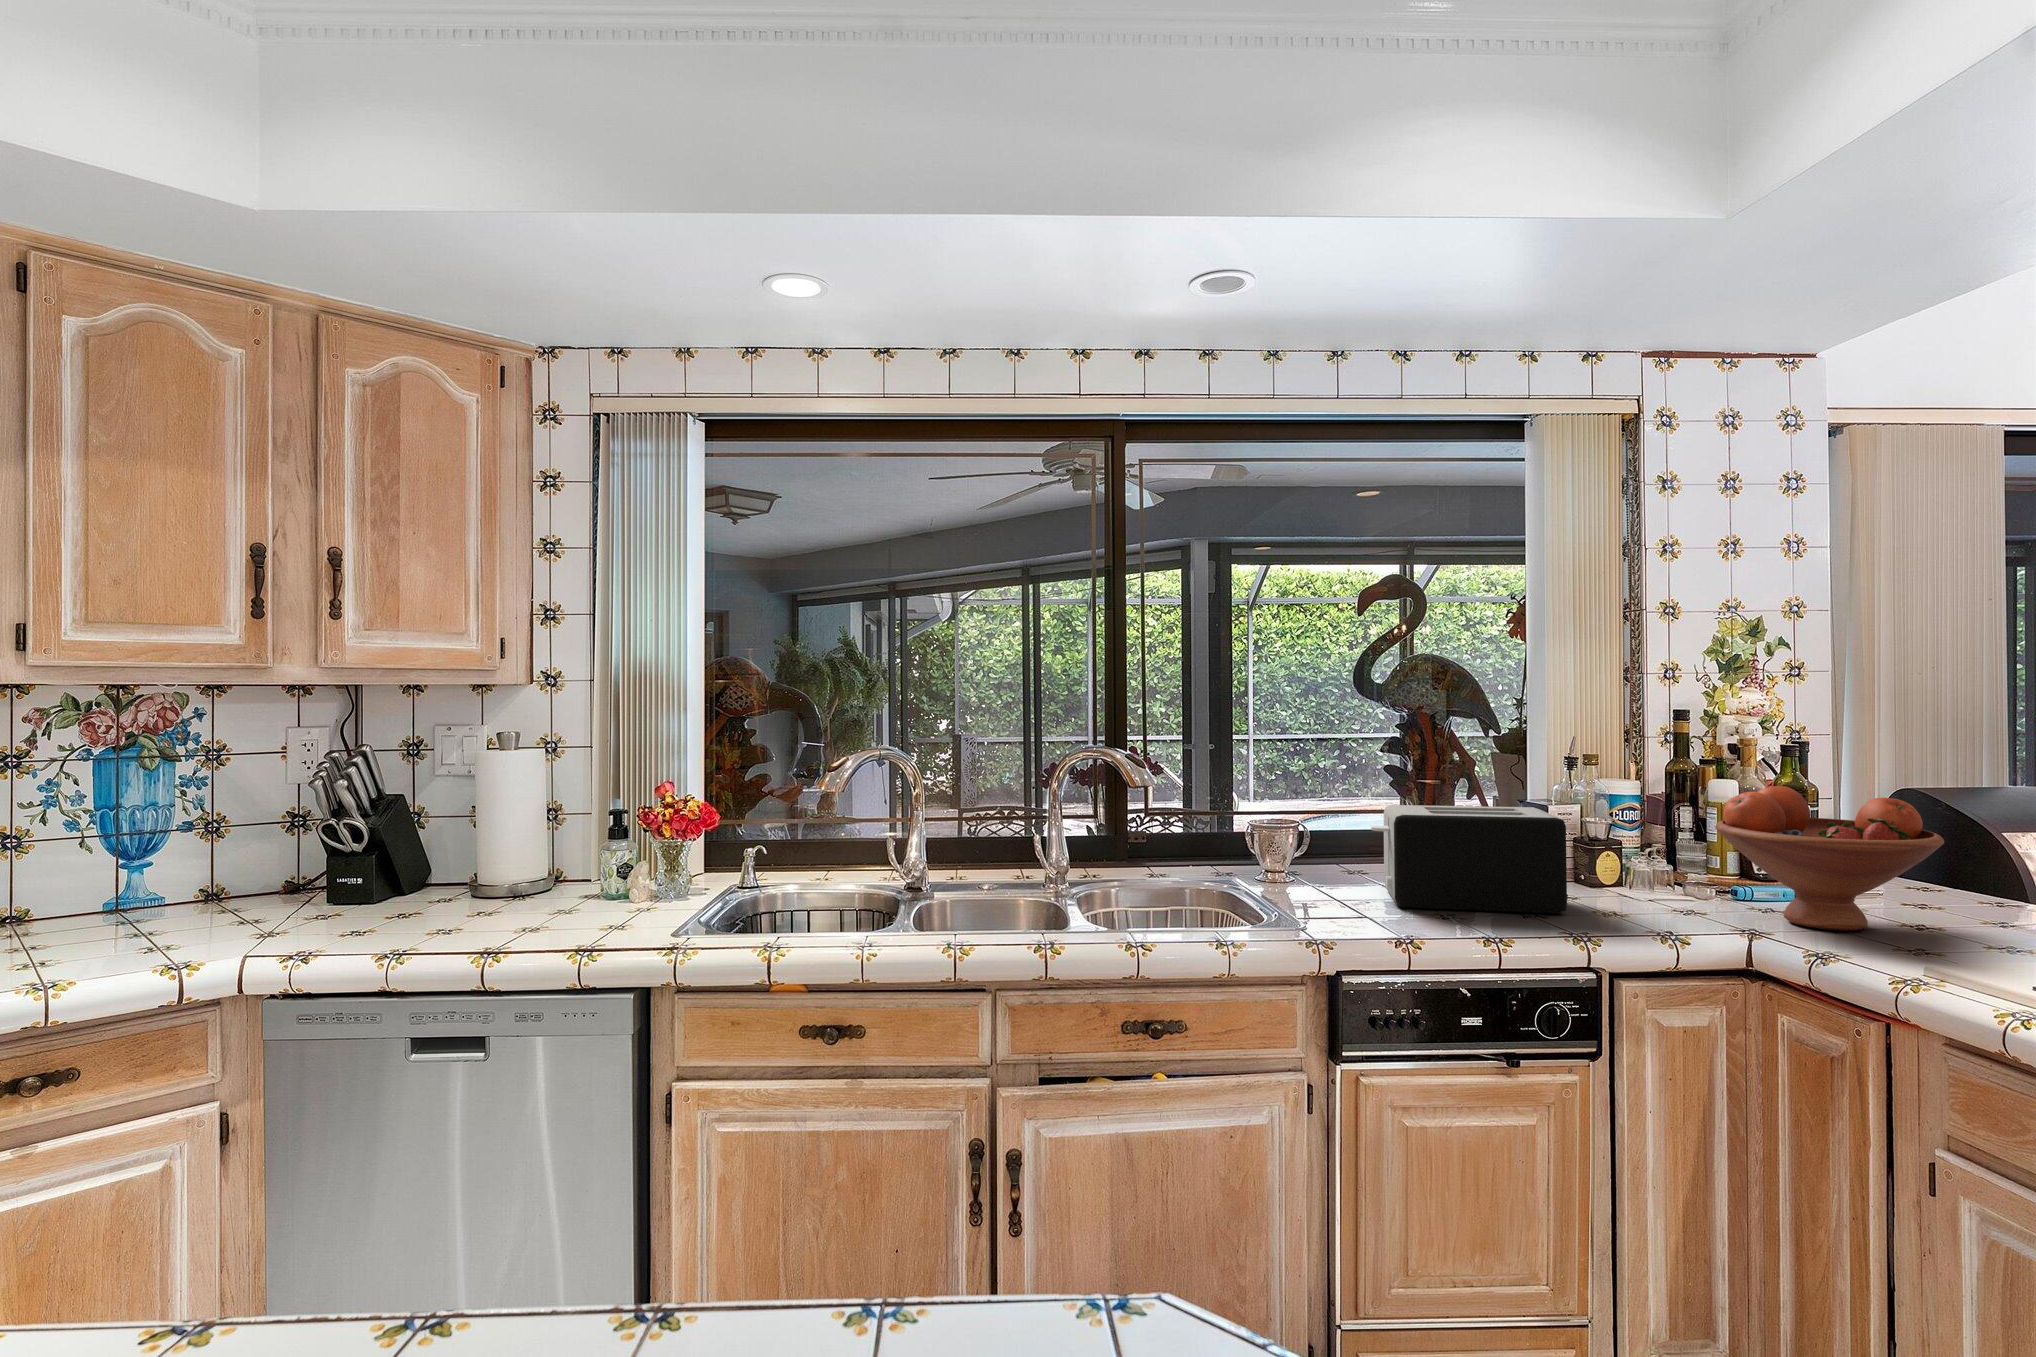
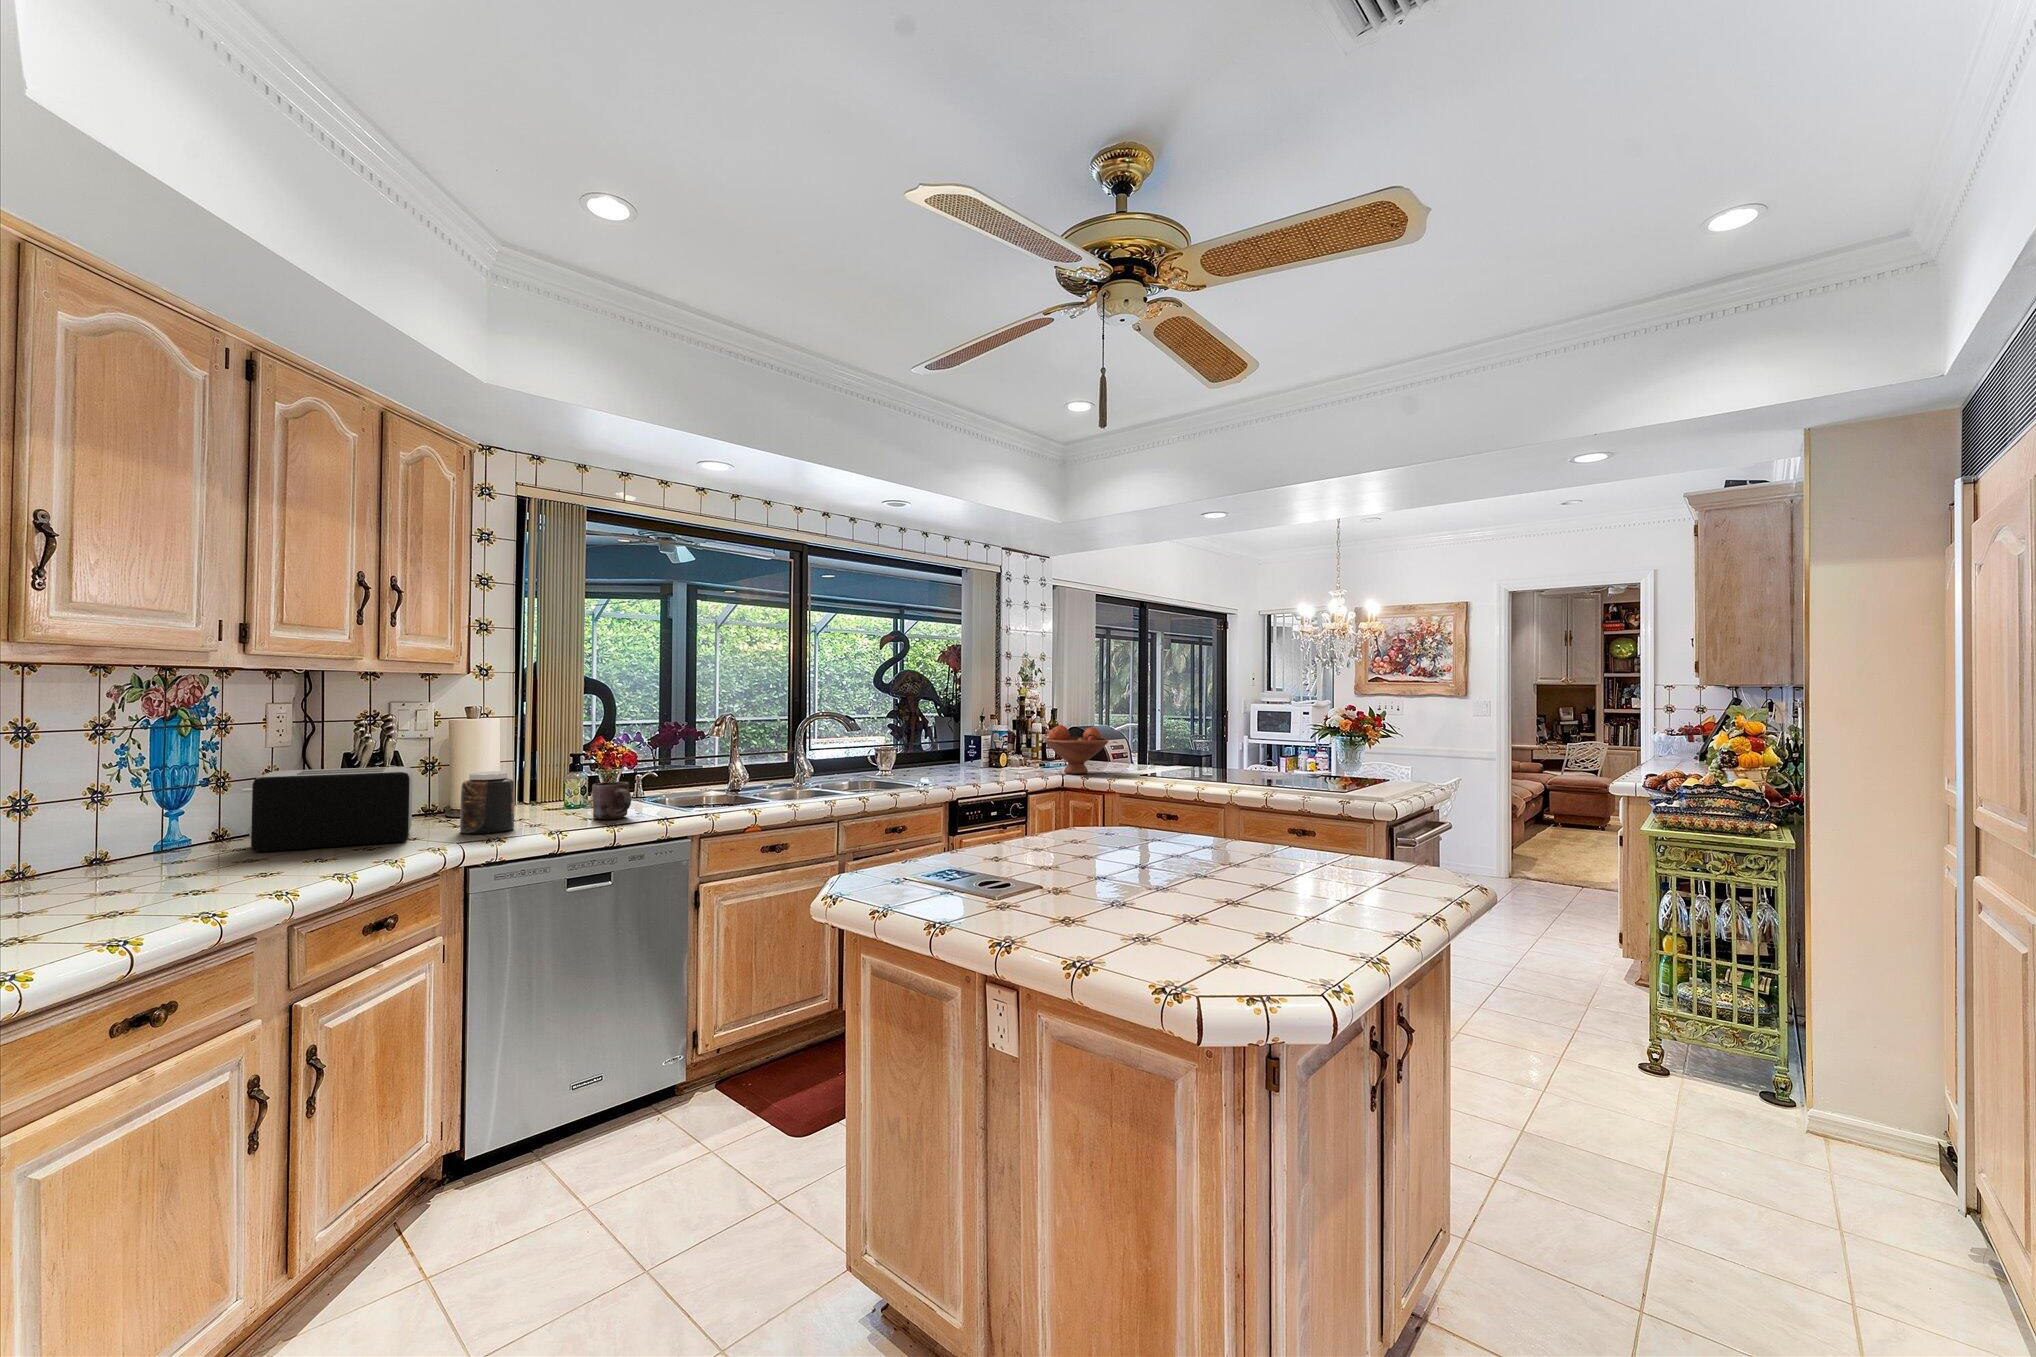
toaster: present [1371,805,1567,913] -> present [240,767,413,852]
jar: none [328,838,412,940] -> present [460,771,515,834]
mug: none [533,866,596,934] -> present [592,782,631,819]

